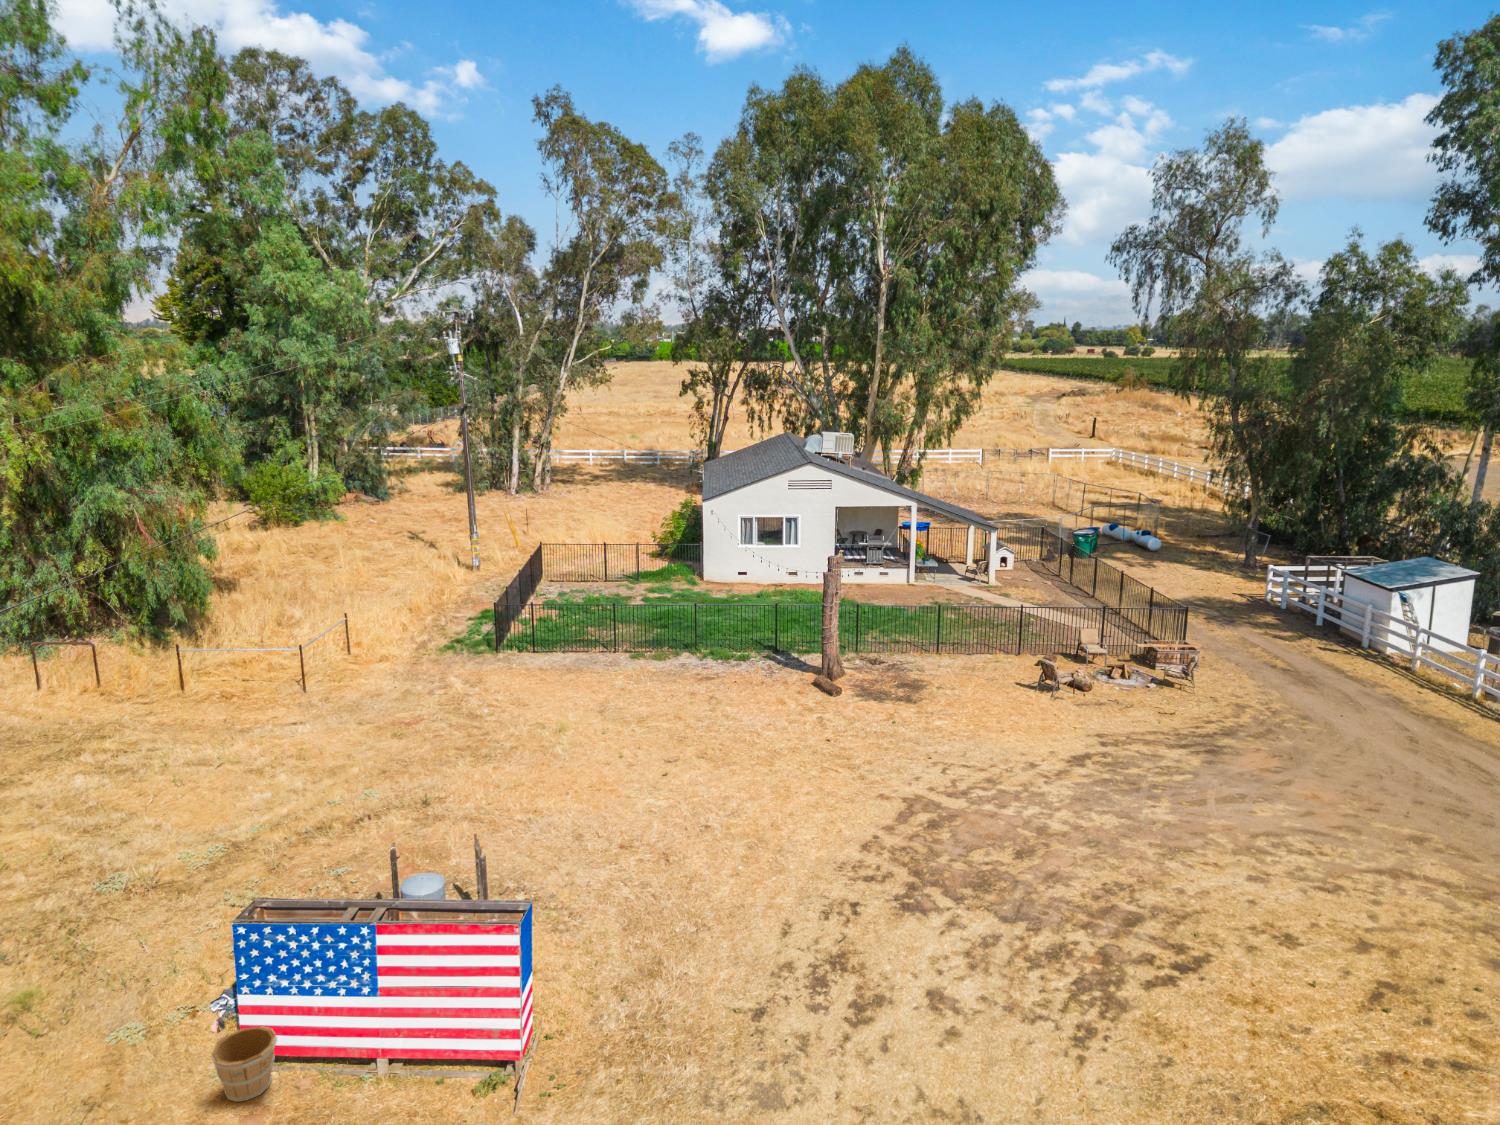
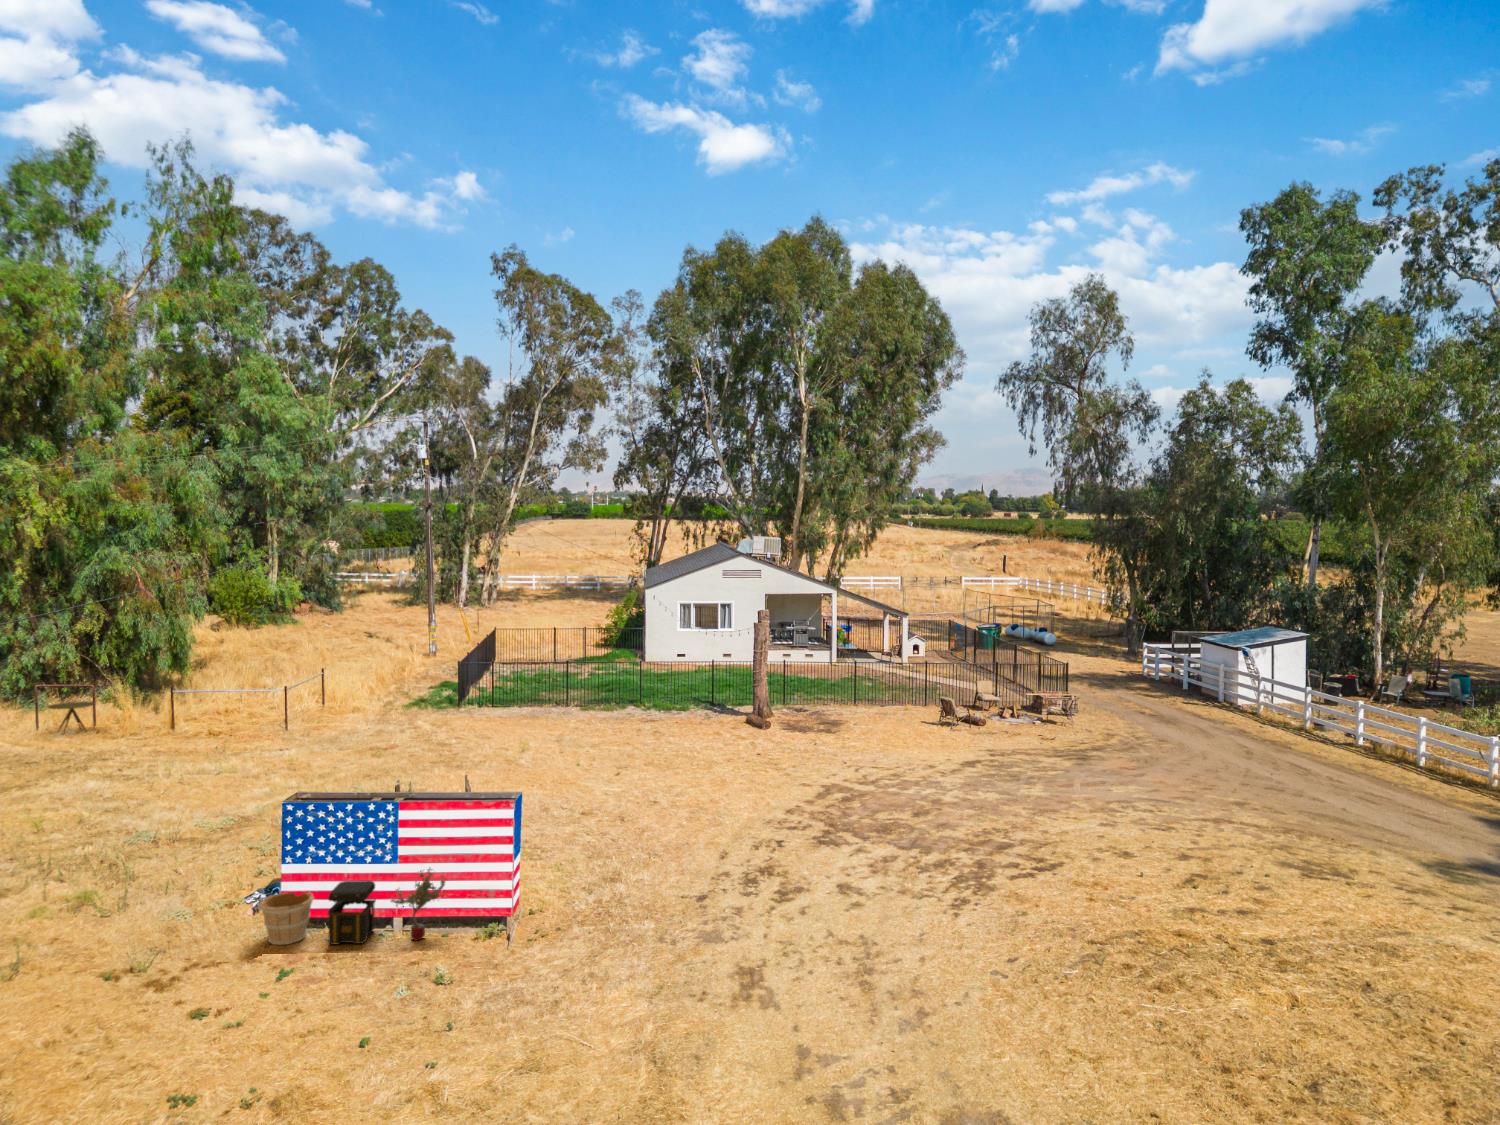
round table: none [50,655,103,694] -> present [48,701,95,733]
potted tree: none [367,1011,436,1098] -> present [391,868,445,940]
toolbox: none [290,1019,353,1104] -> present [328,880,376,944]

